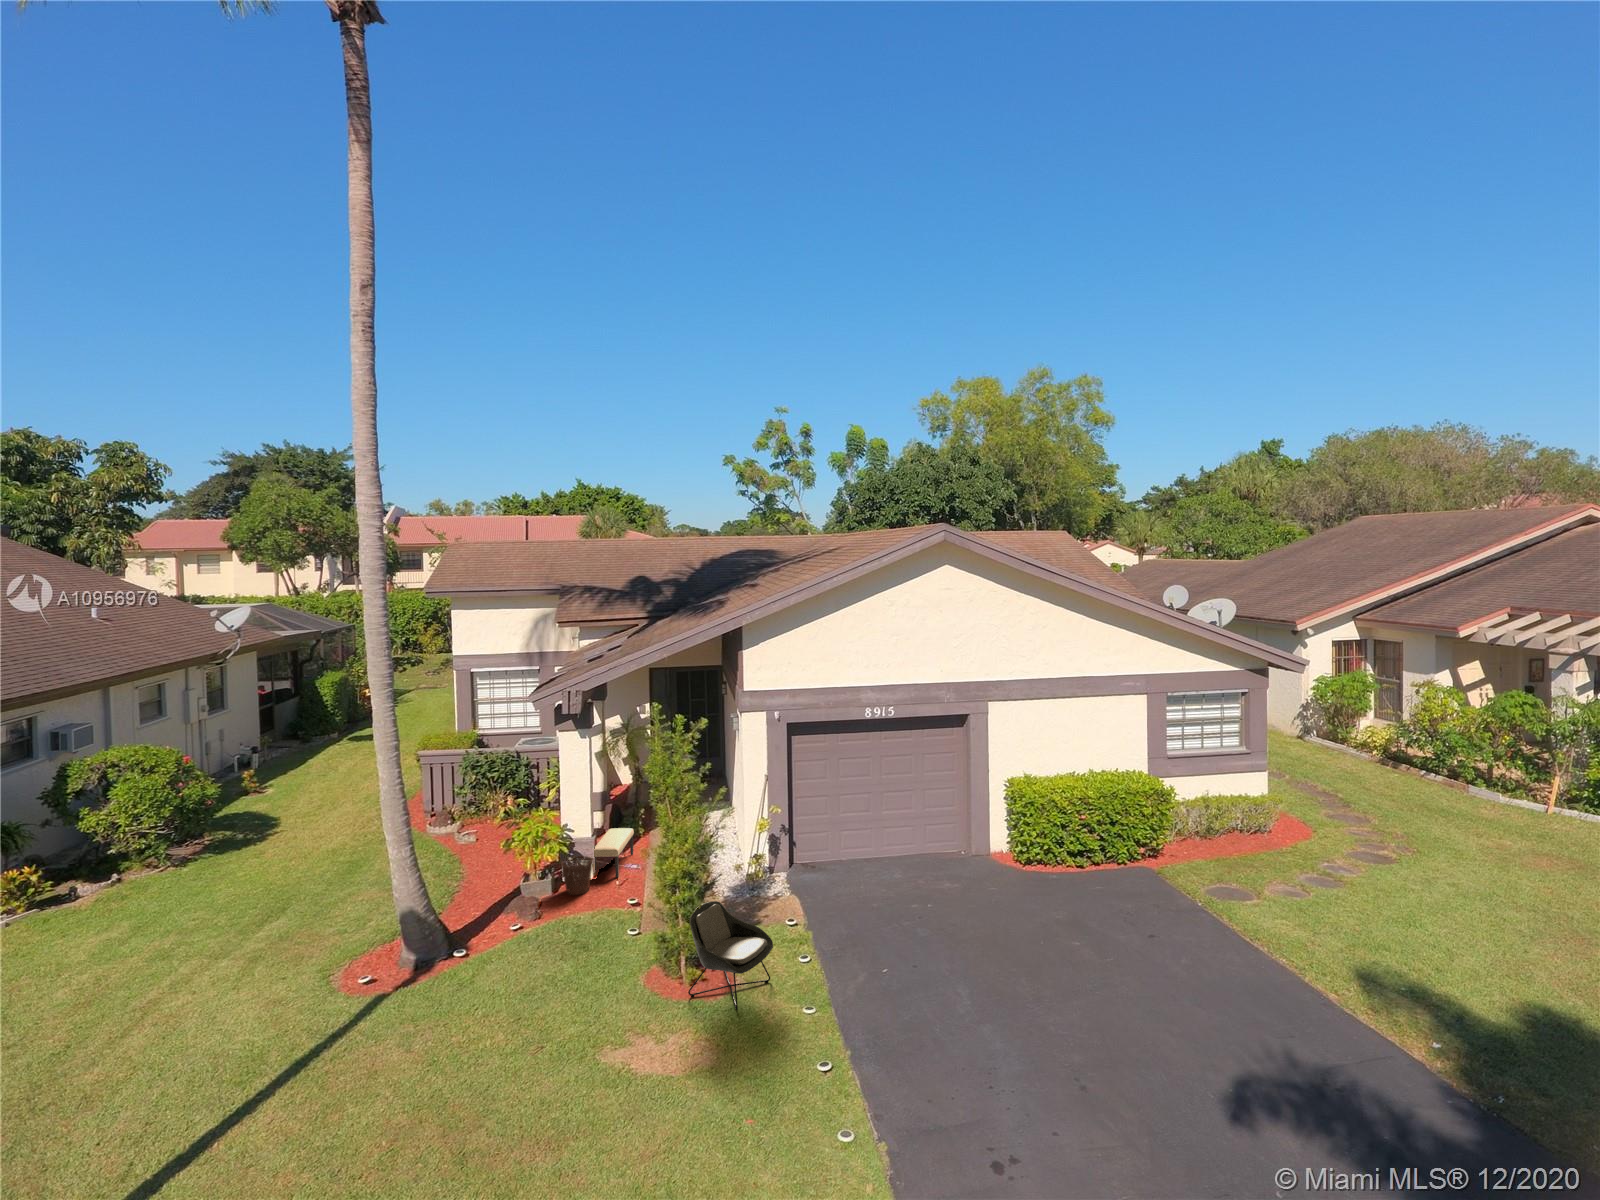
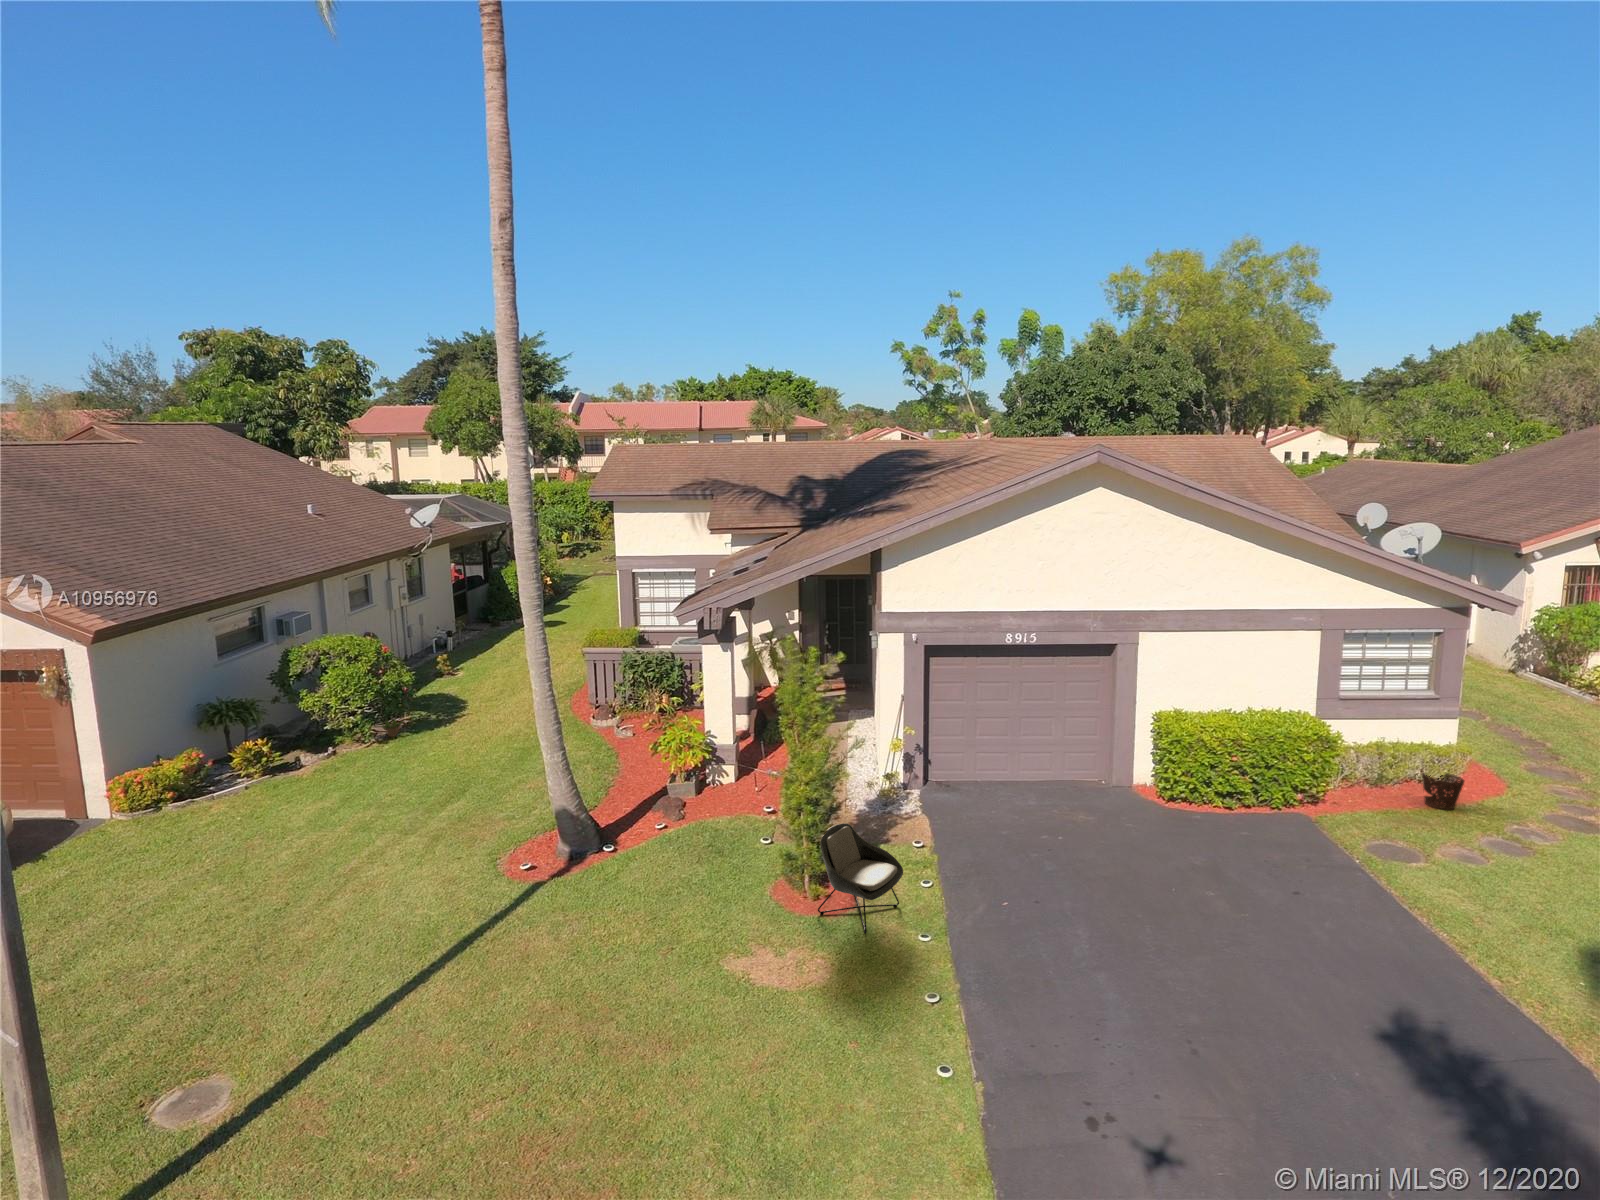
bench: present [594,828,634,877] -> none [727,735,767,782]
decorative plant: none [169,837,210,860] -> present [381,720,403,737]
basket: present [561,856,593,895] -> present [1422,773,1464,810]

